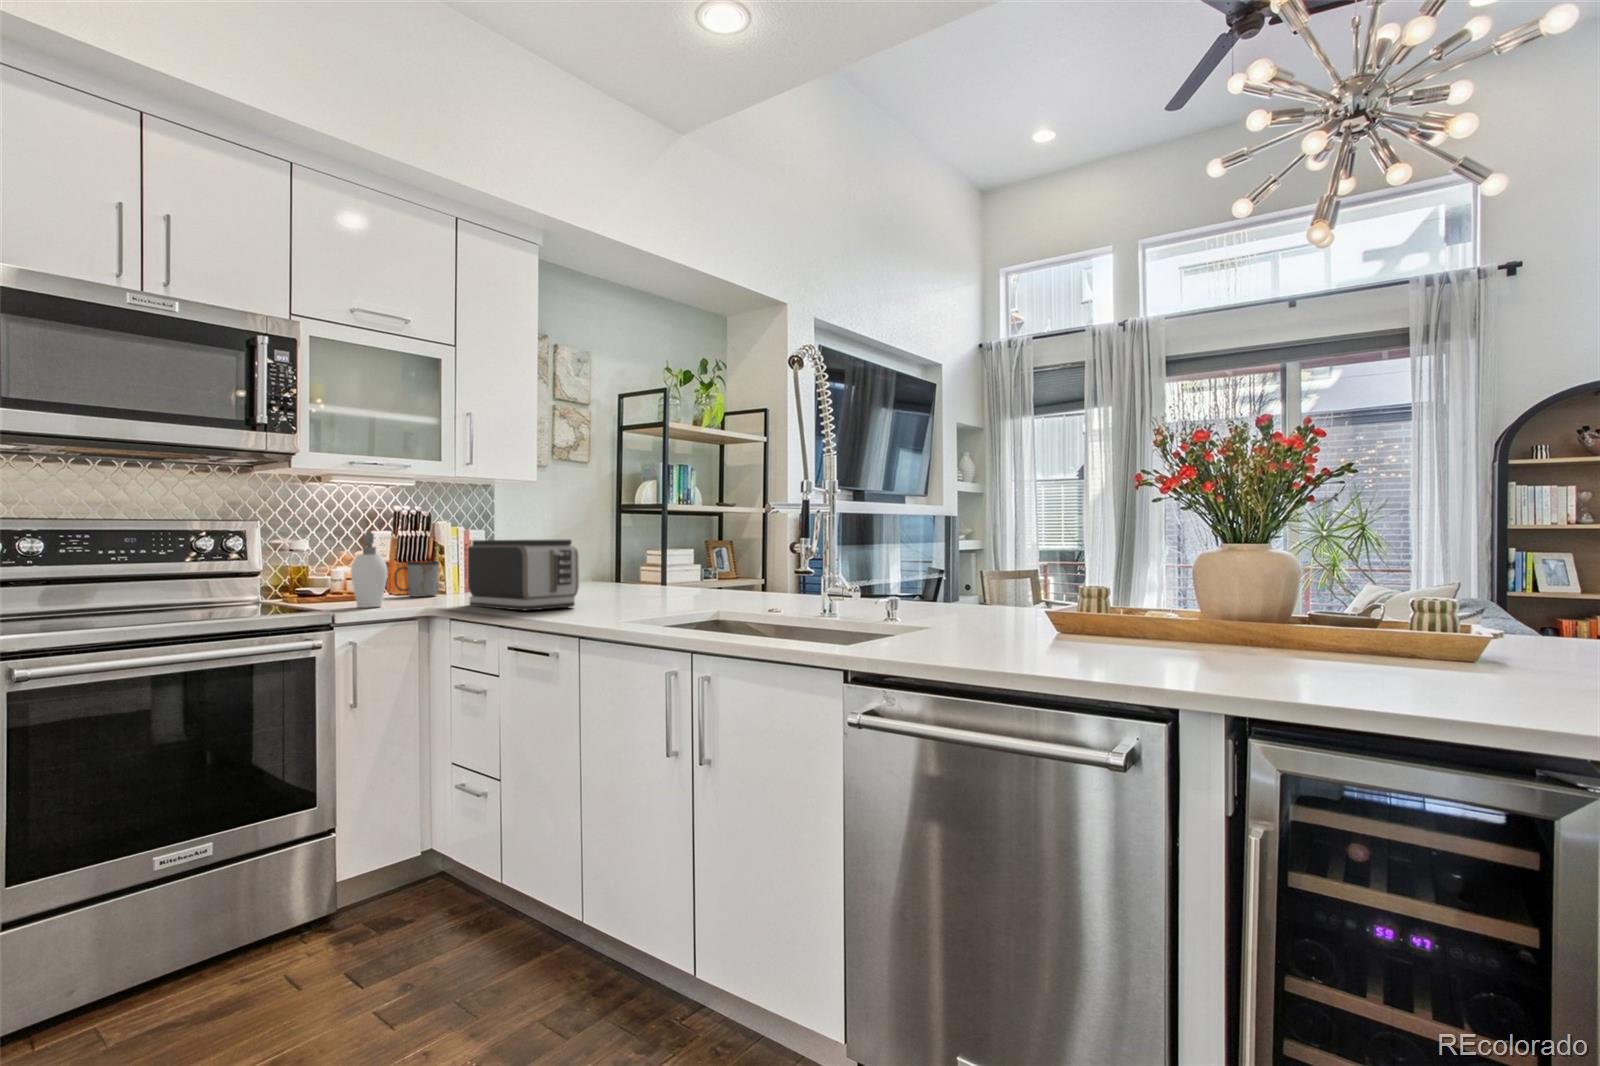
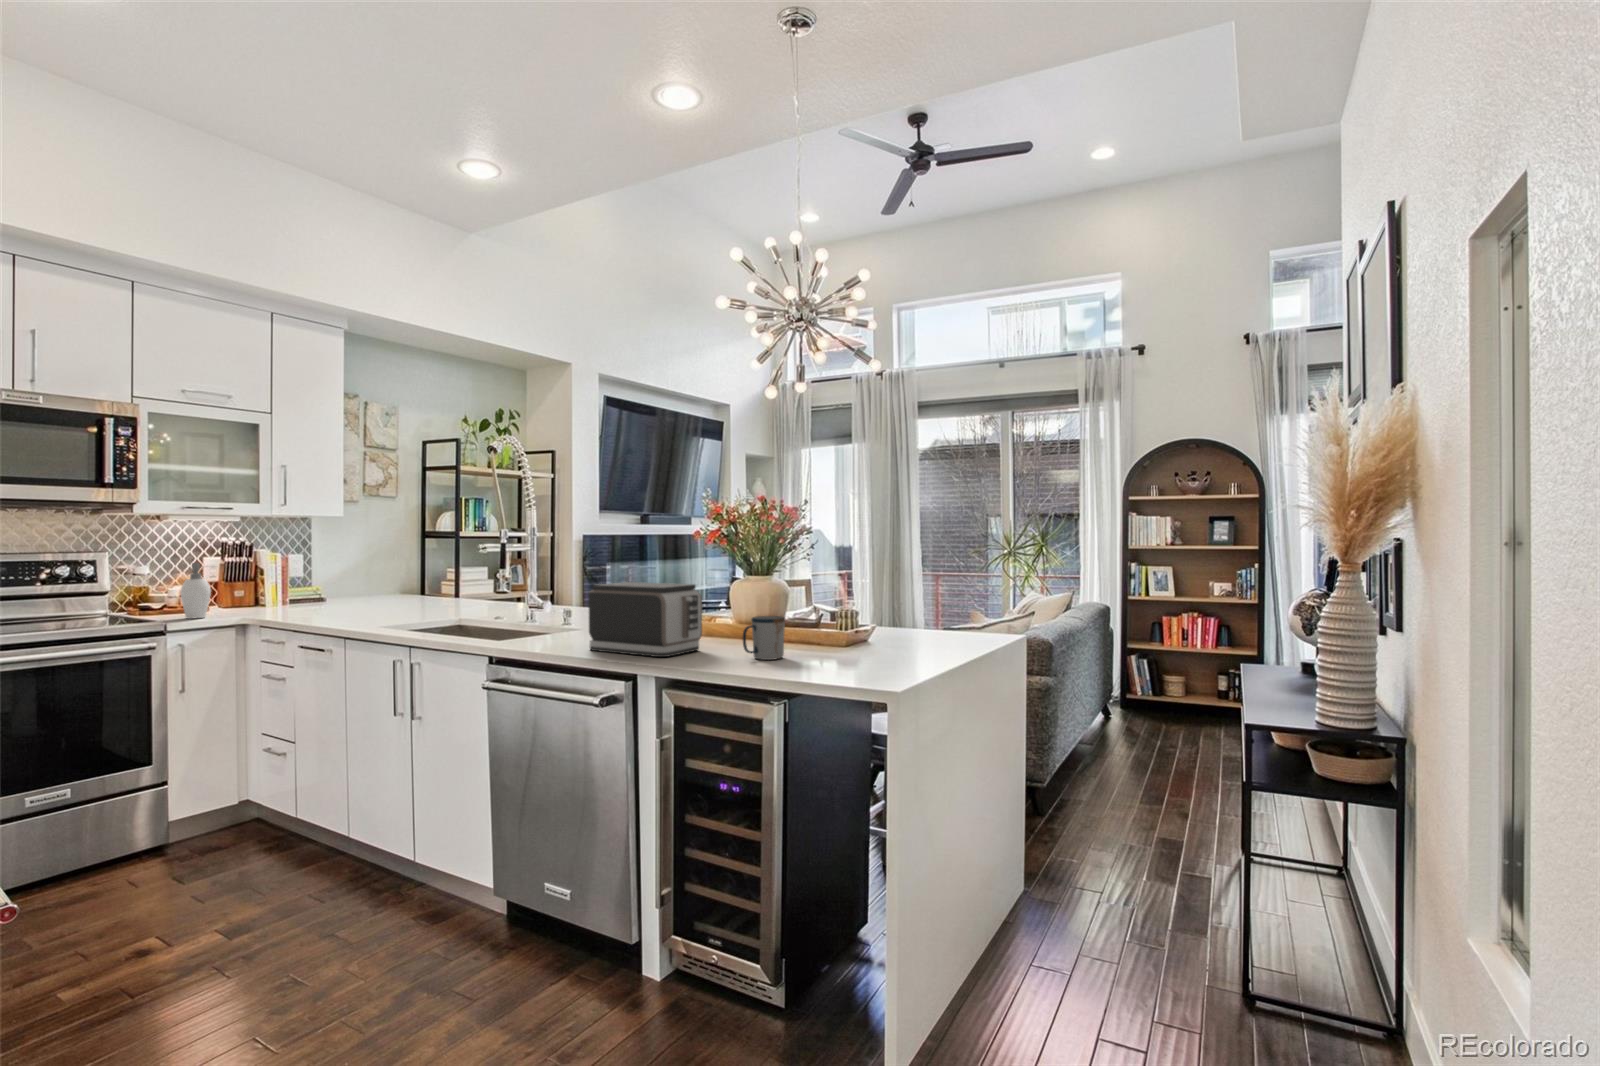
toaster: present [468,539,579,610] -> present [589,582,702,657]
mug: present [394,561,439,597] -> present [743,616,785,660]

